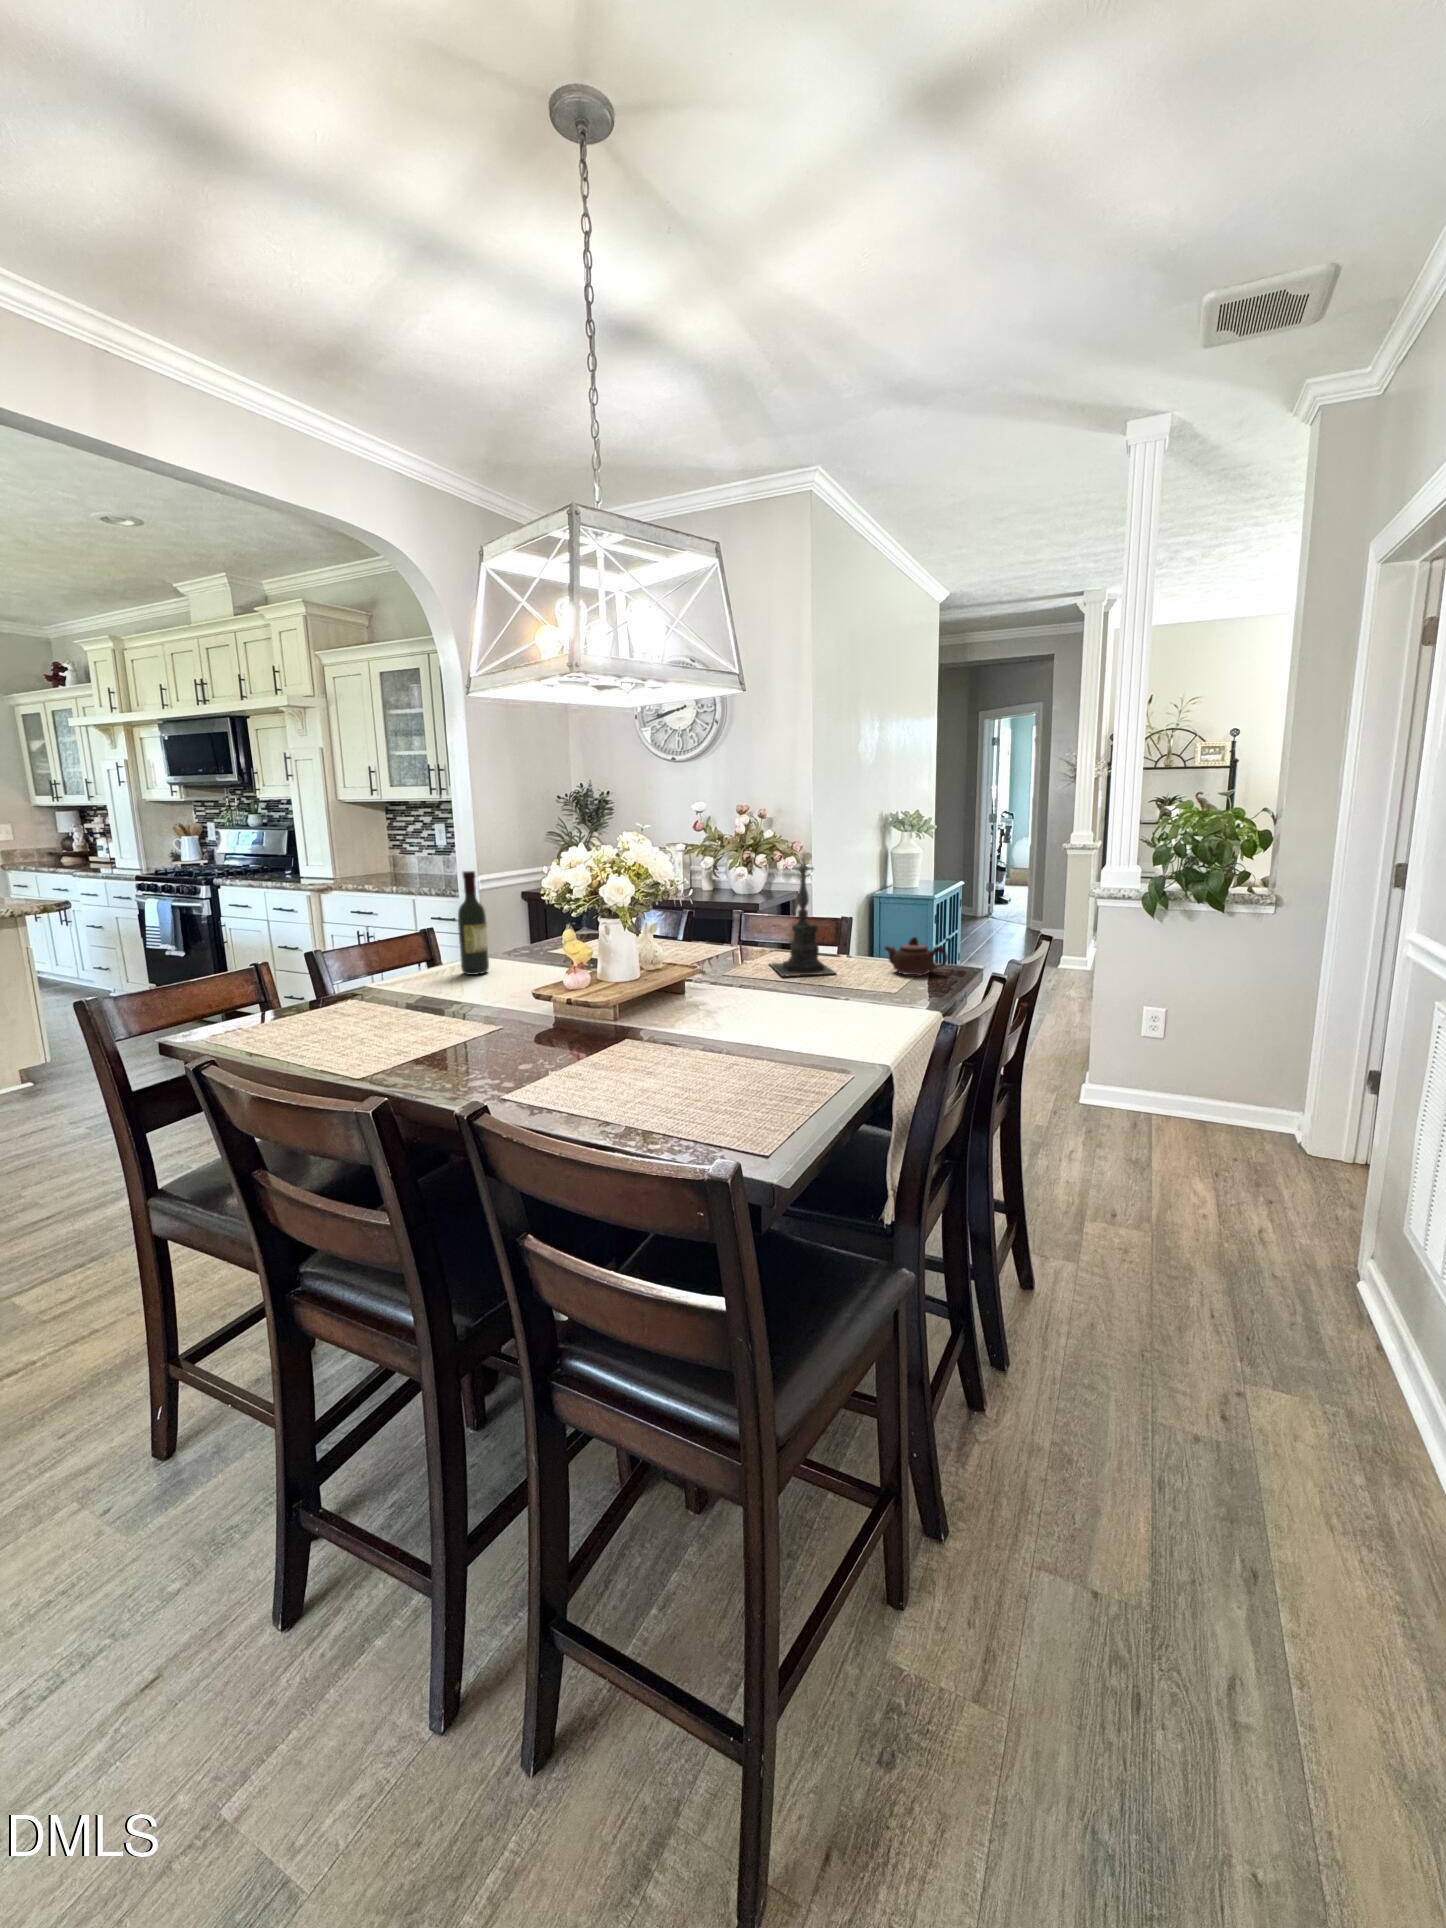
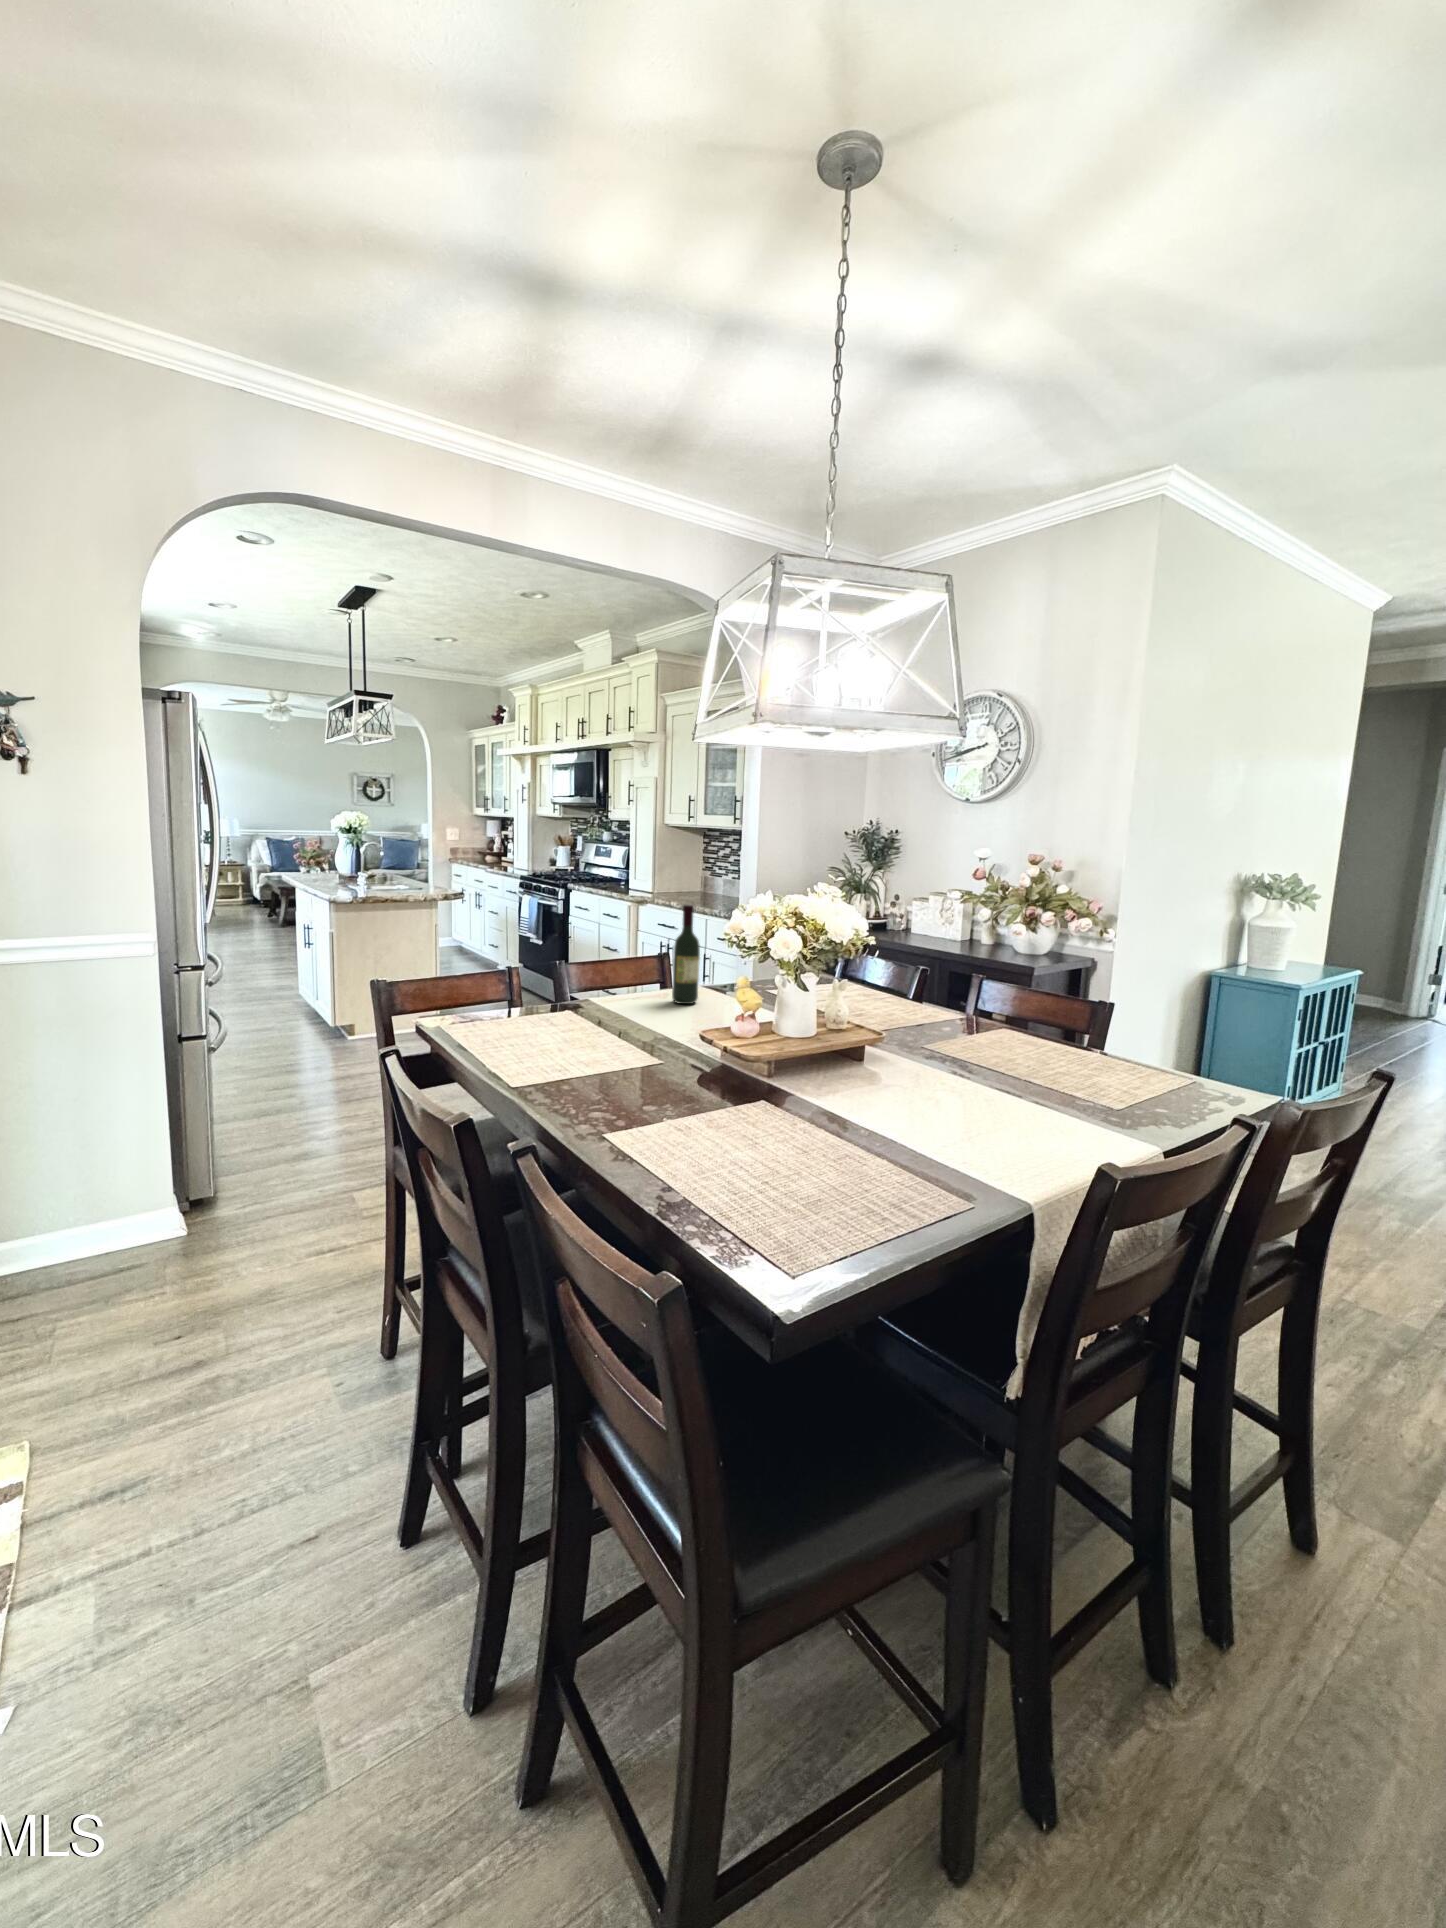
candle holder: present [770,864,835,976] -> none [985,918,1061,1072]
teapot: present [885,937,948,975] -> none [1131,1044,1220,1096]

